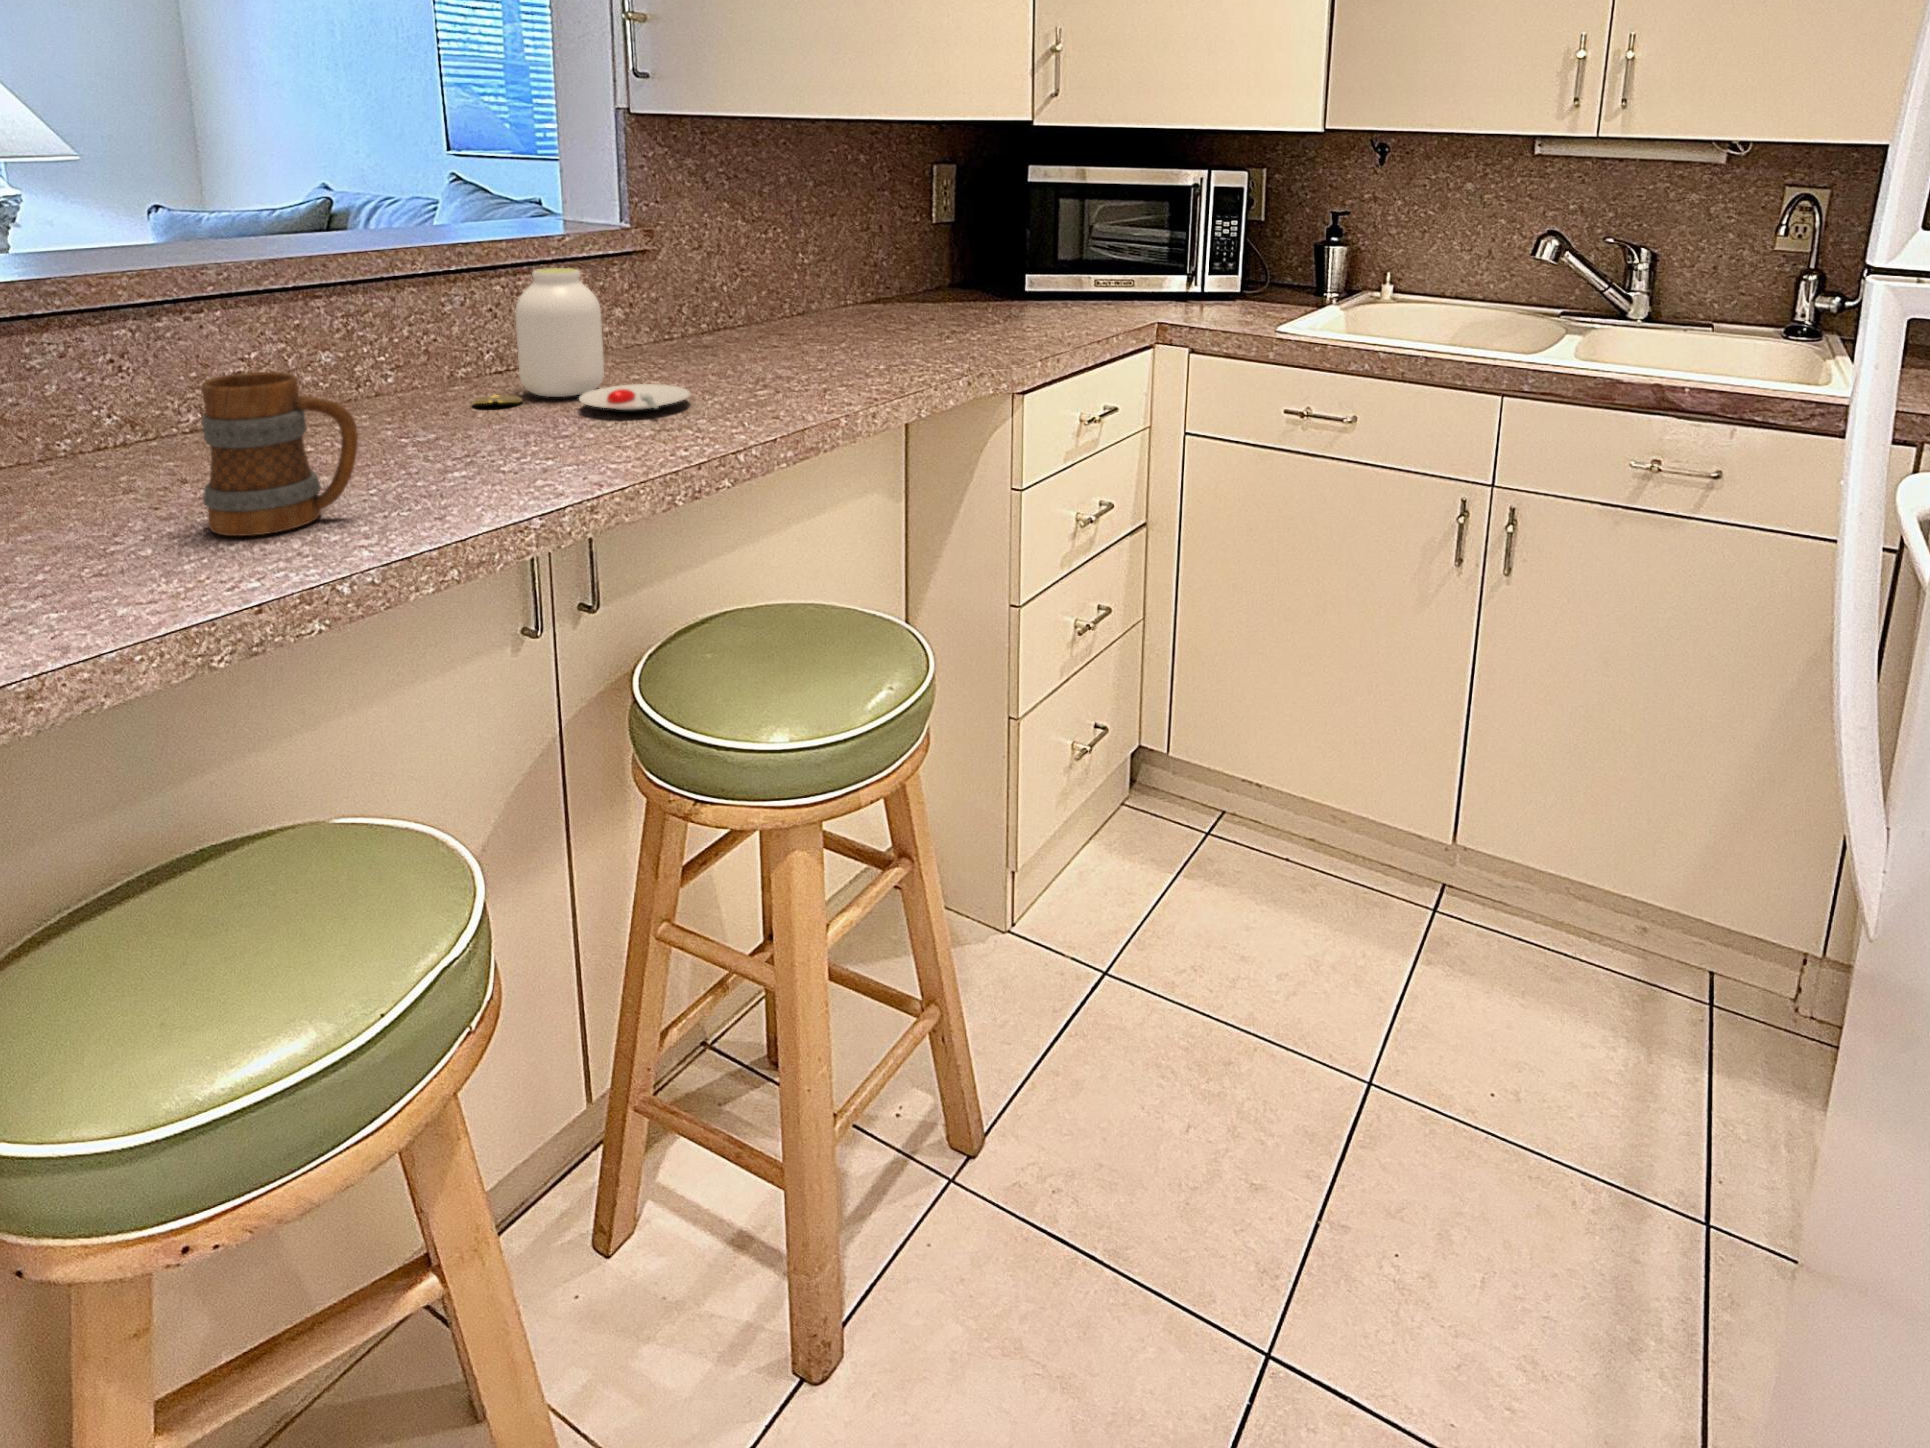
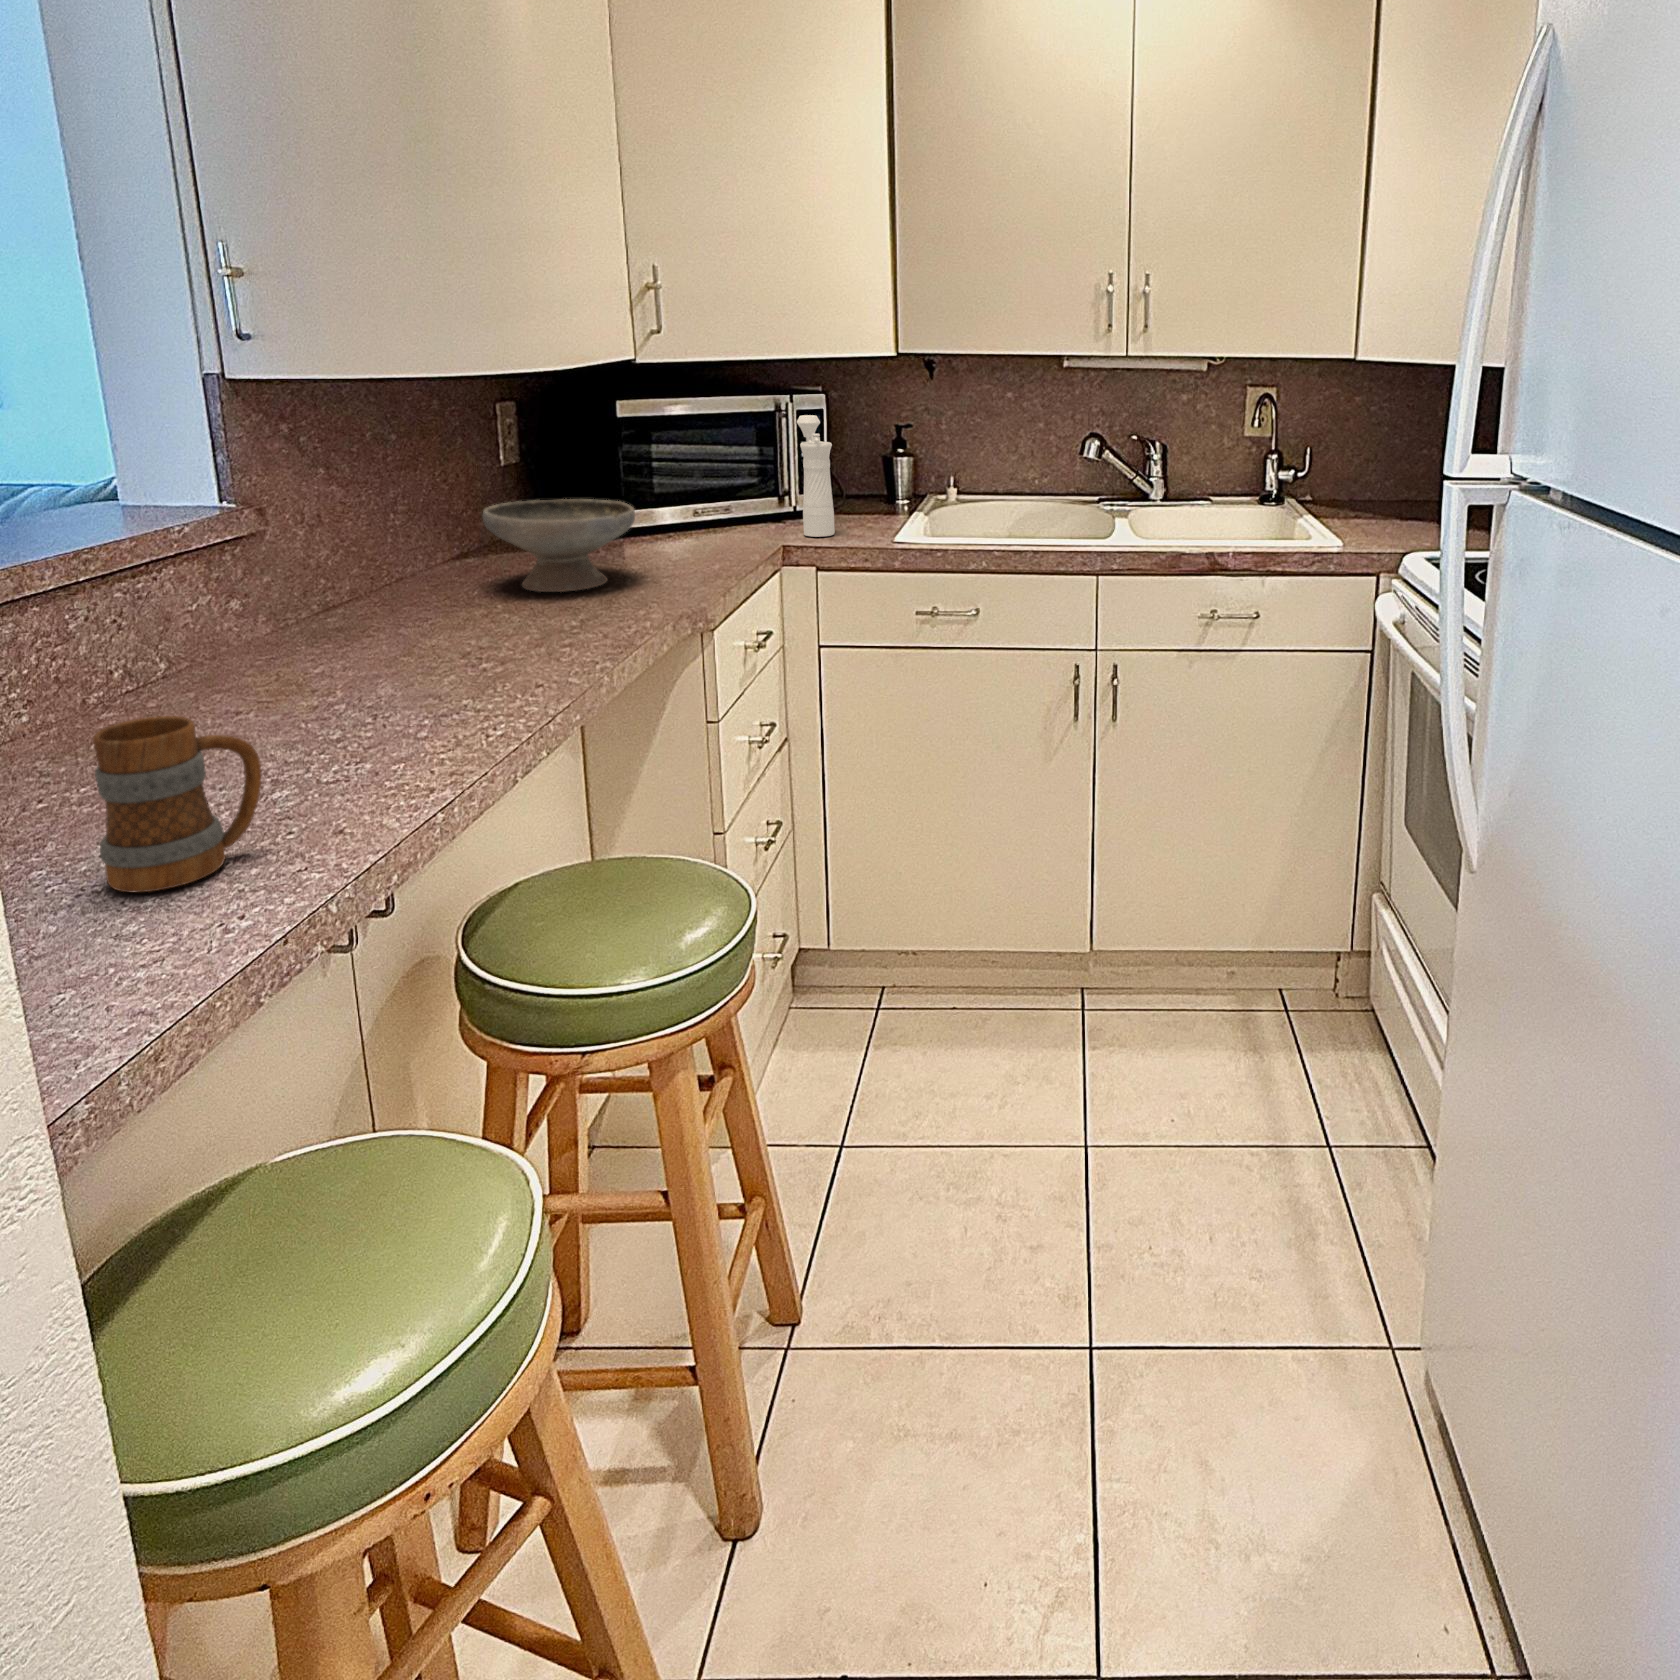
pepper mill: none [1195,192,1234,319] -> present [797,415,835,537]
bowl: none [854,251,994,339] -> present [483,499,635,592]
jar: present [473,268,690,410] -> none [173,565,436,727]

